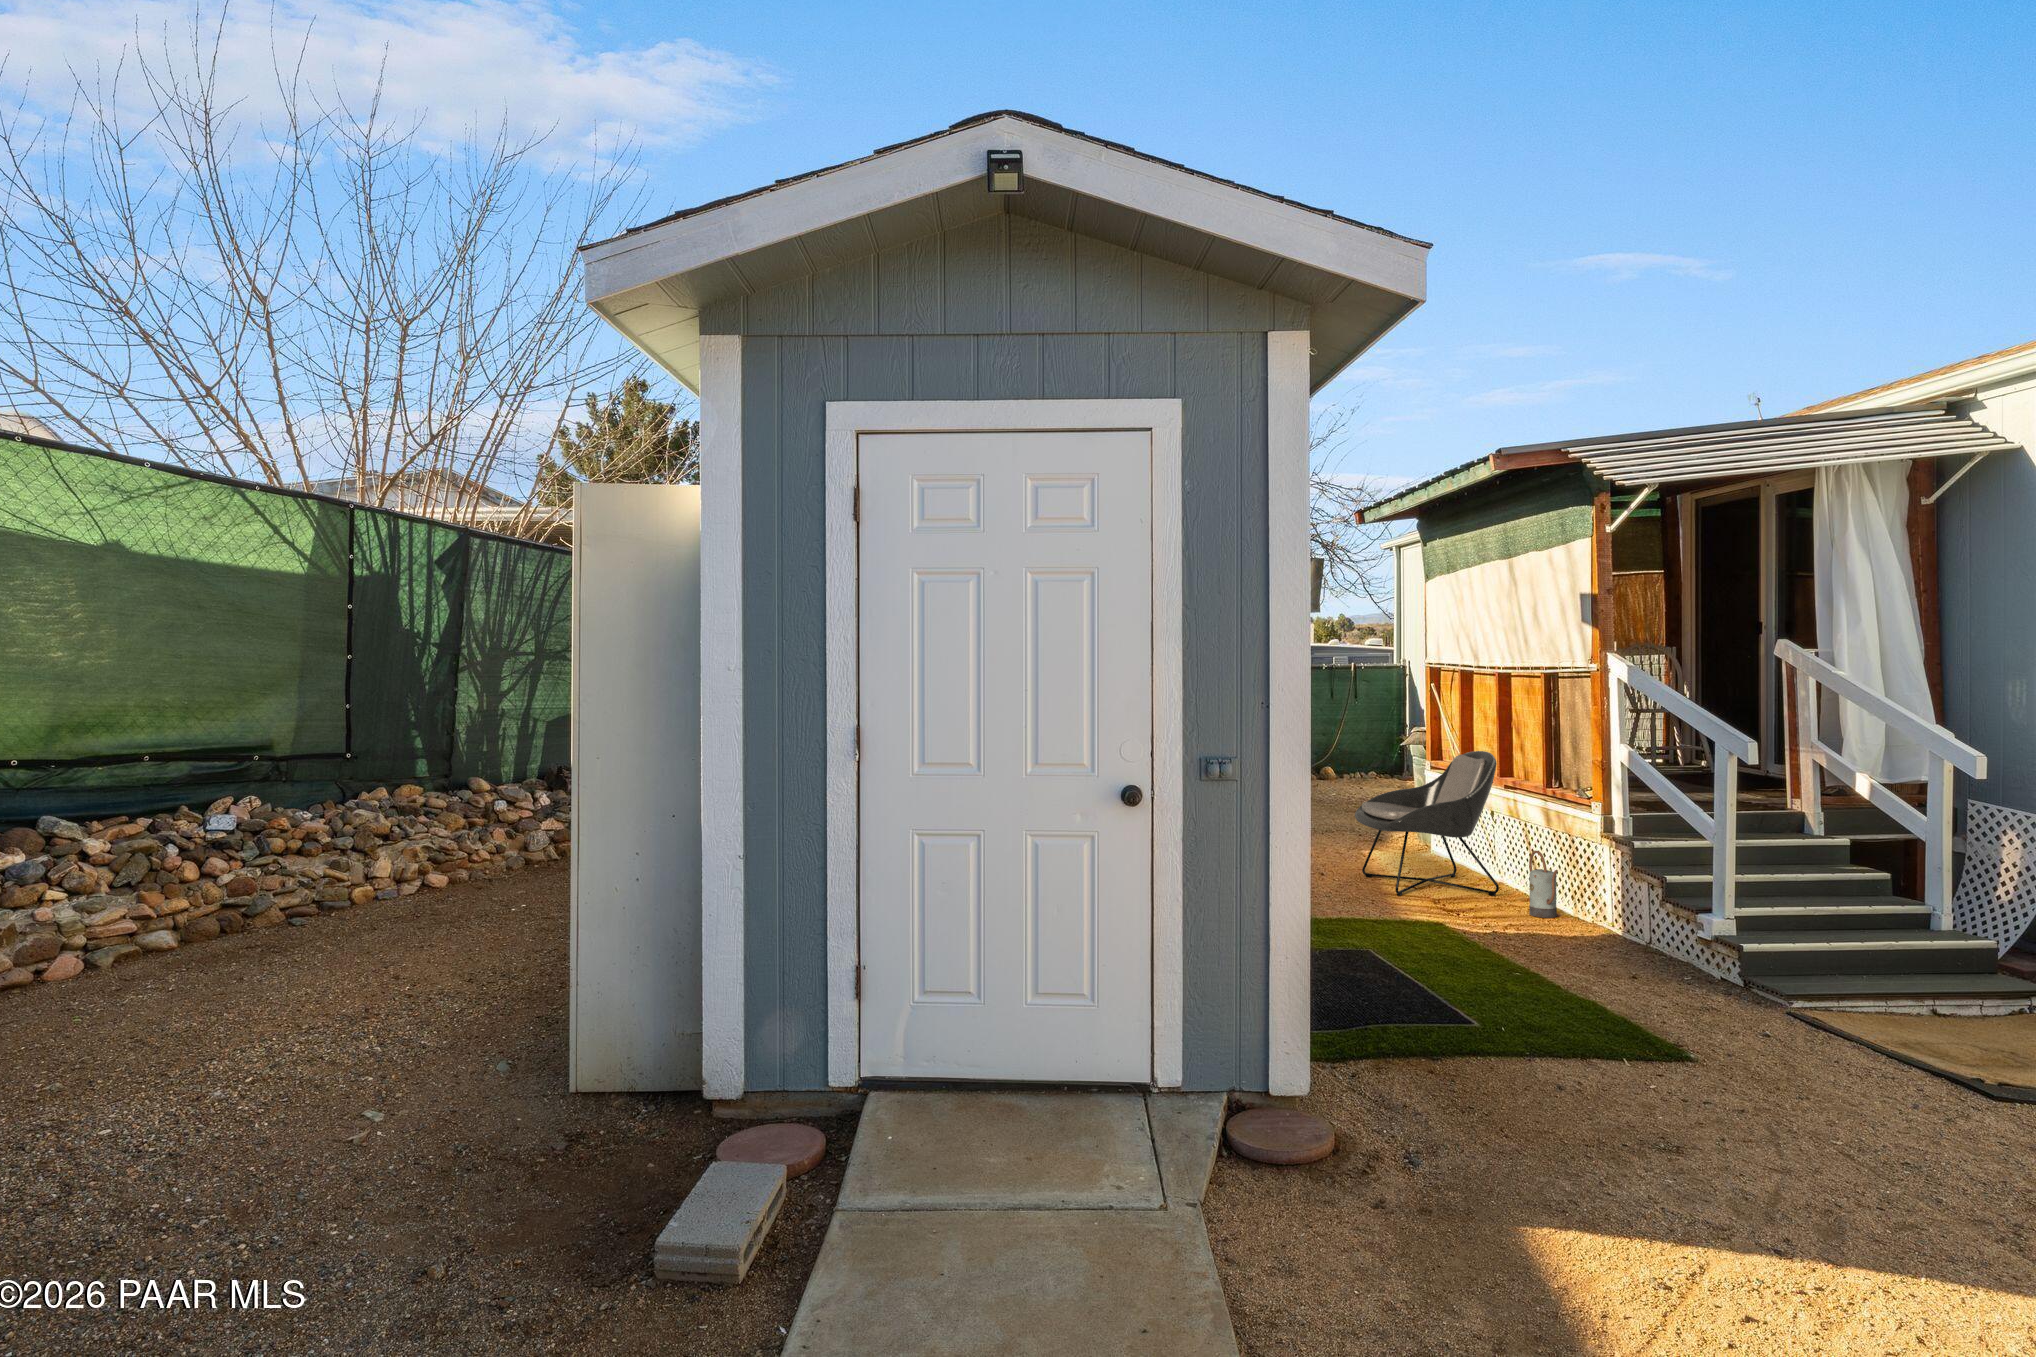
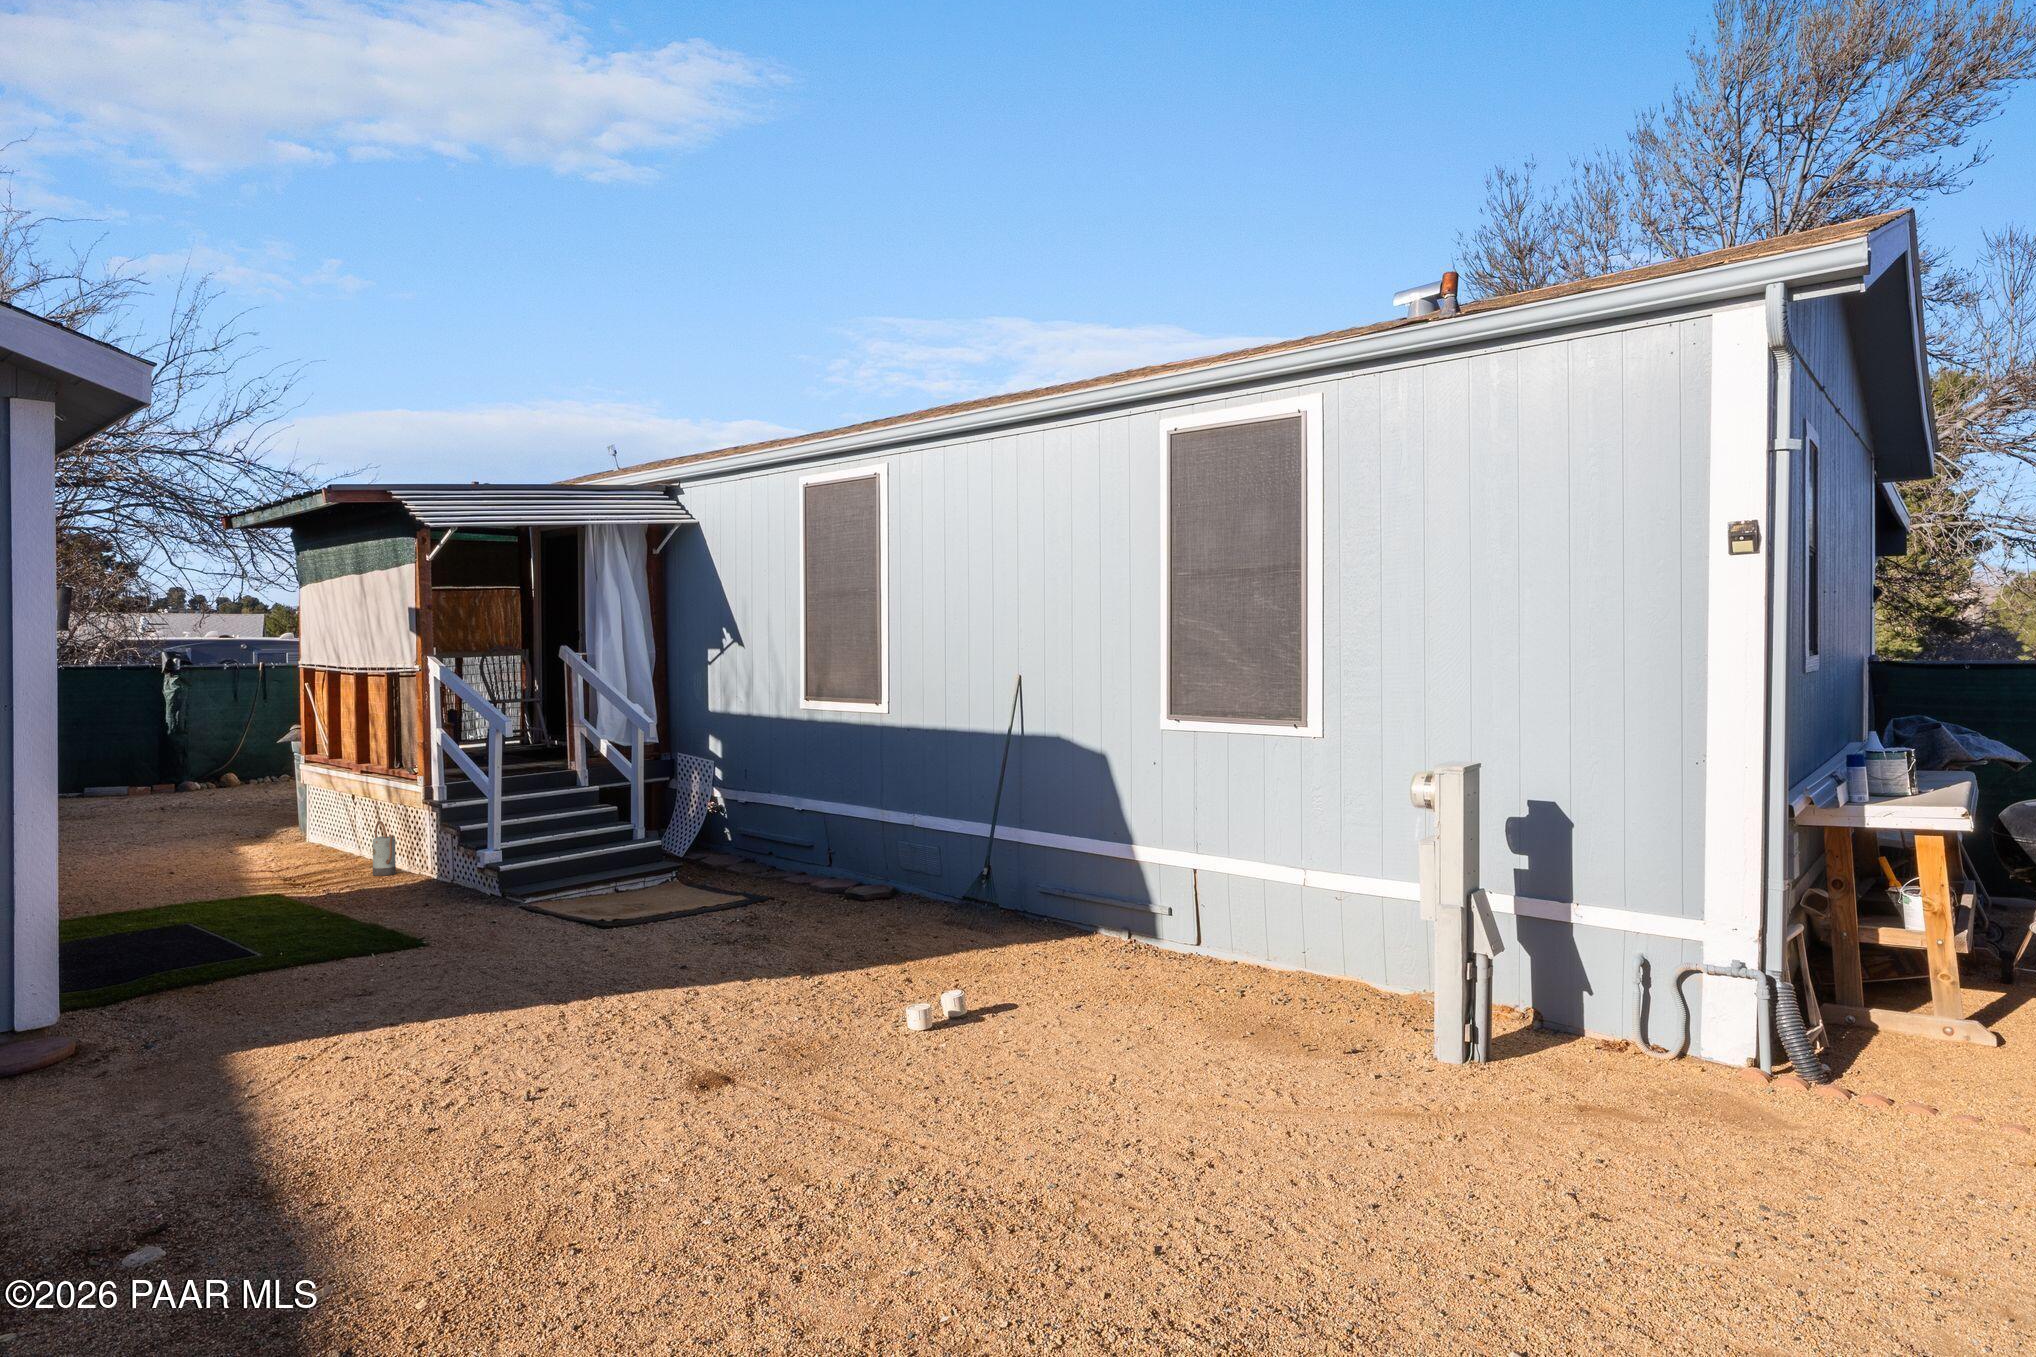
lounge chair: present [1355,751,1499,896] -> none [216,741,354,876]

